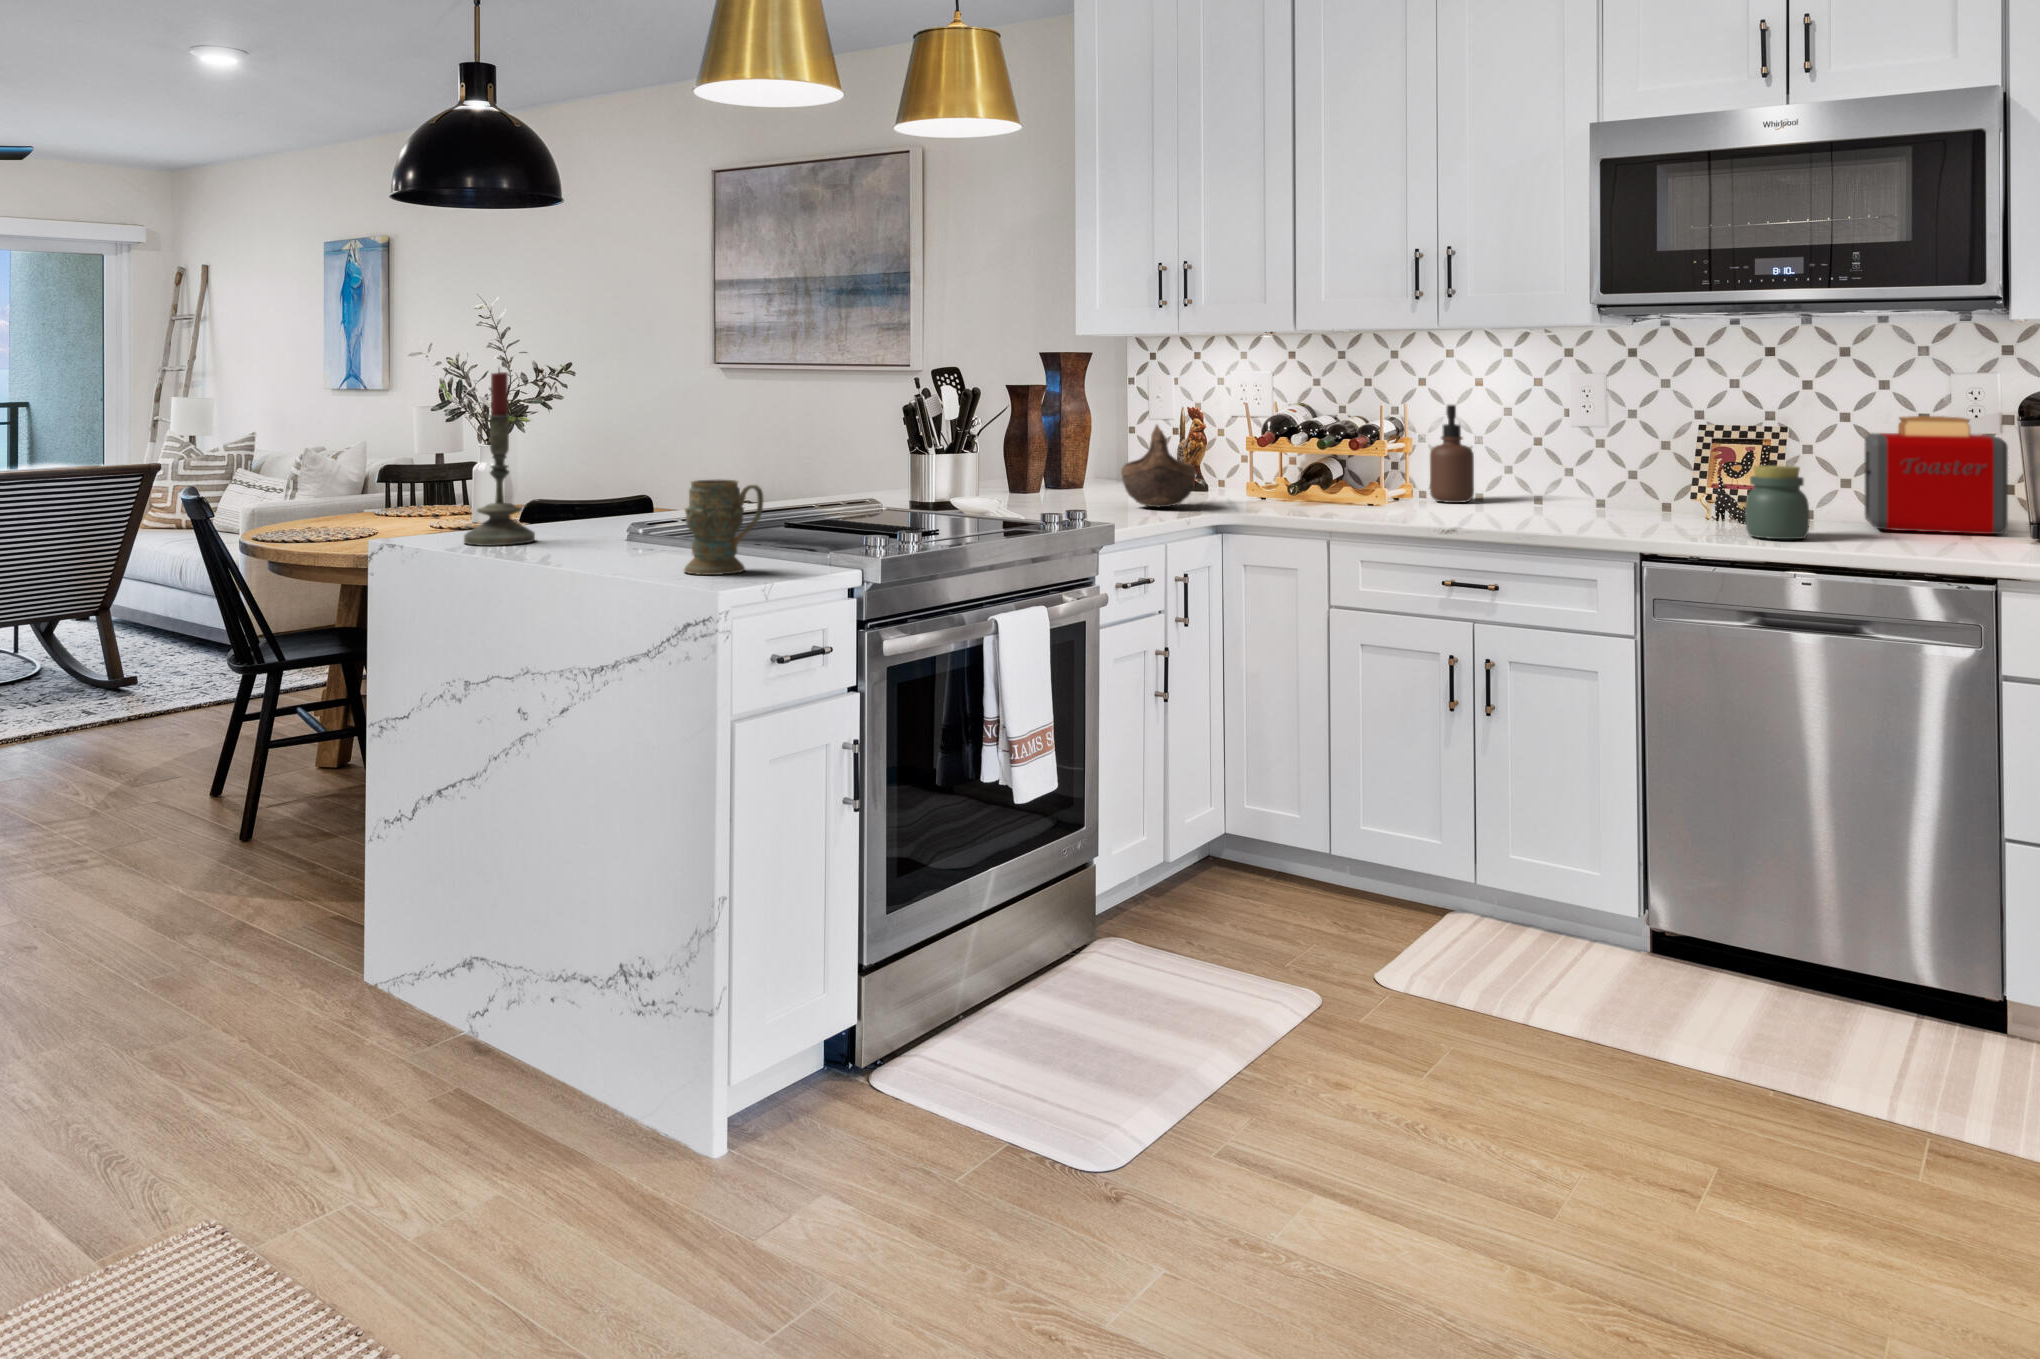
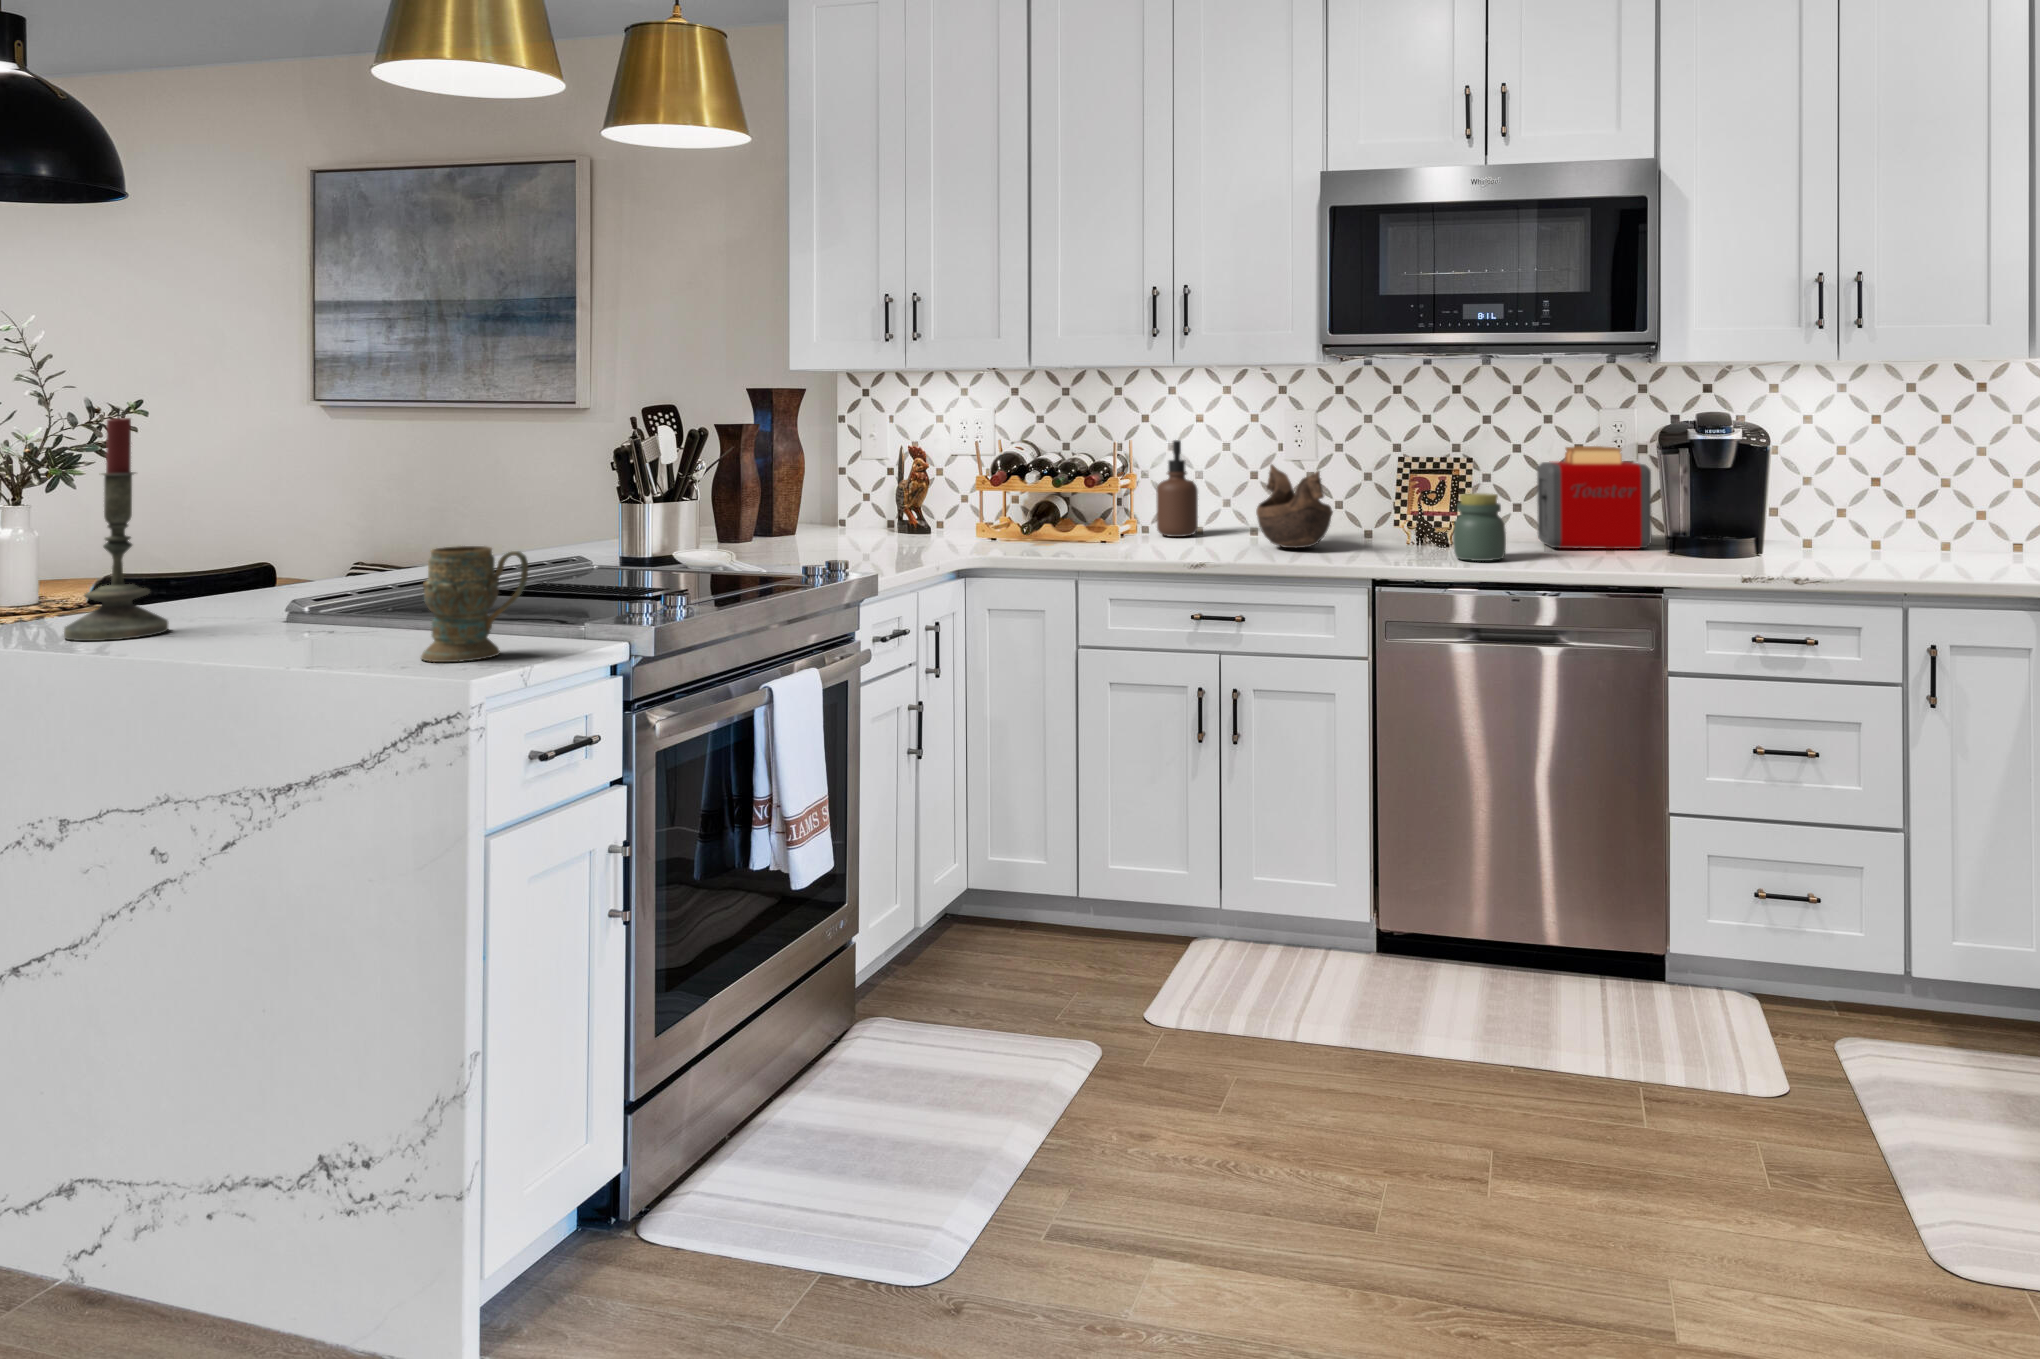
decorative bowl: present [1121,425,1197,507] -> present [1256,465,1332,548]

